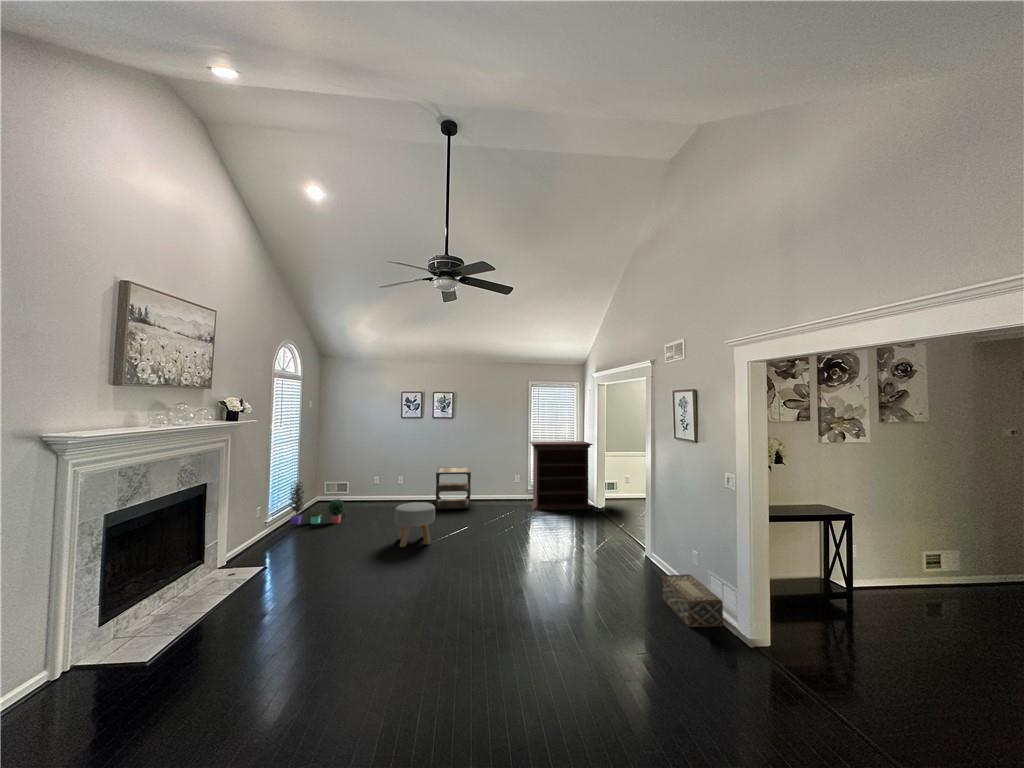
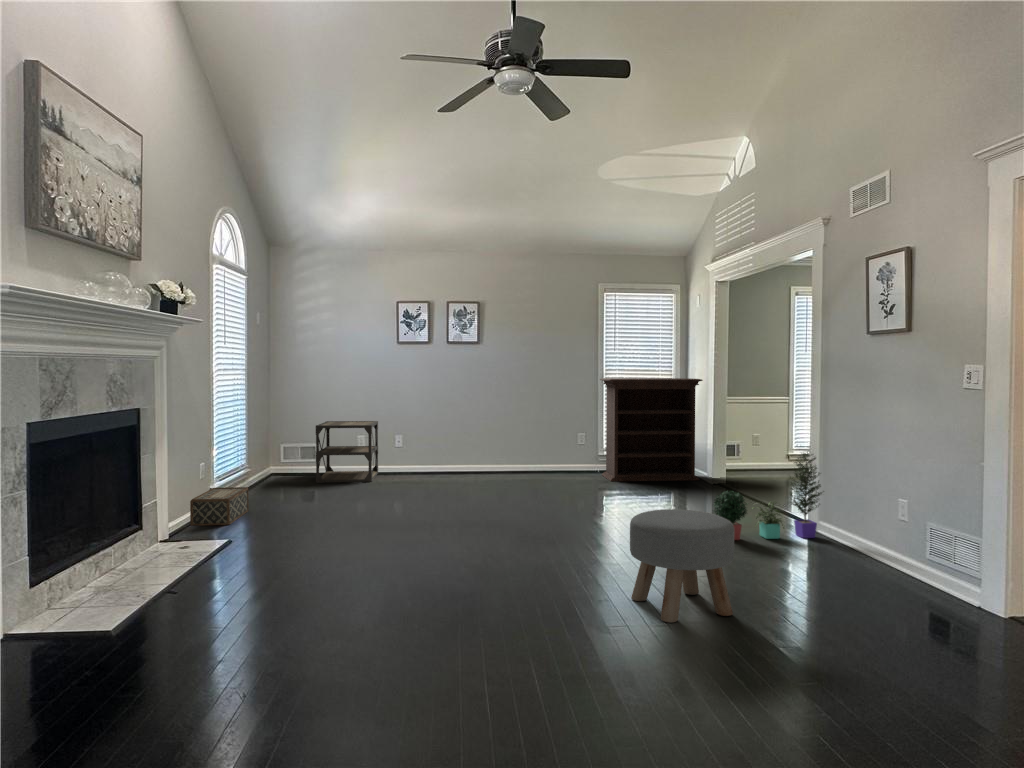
side table: present [435,467,471,509] -> present [316,421,378,483]
potted plant: present [289,481,345,525] -> present [714,452,822,540]
ottoman: present [394,502,435,547] -> present [630,509,734,623]
woven basket: present [661,575,723,627] -> present [190,487,249,526]

